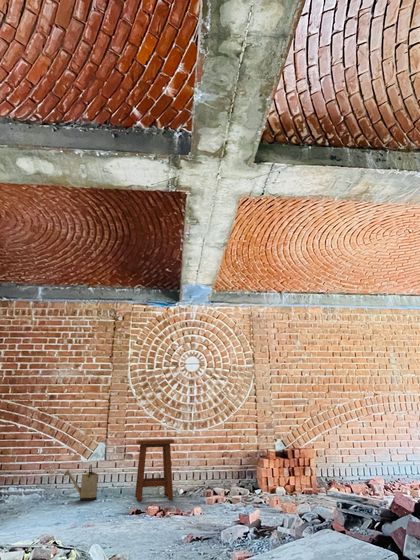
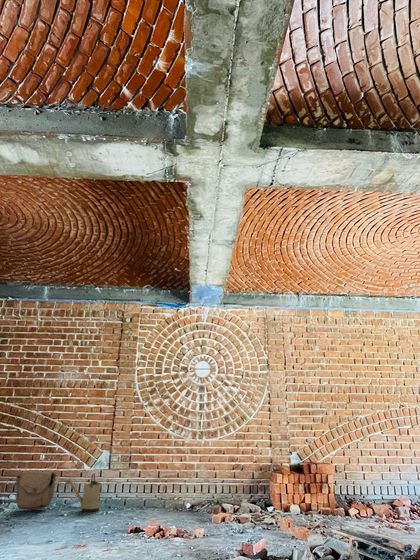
stool: present [135,439,174,501] -> none [140,449,181,514]
bag: none [16,464,55,501] -> present [16,471,56,510]

